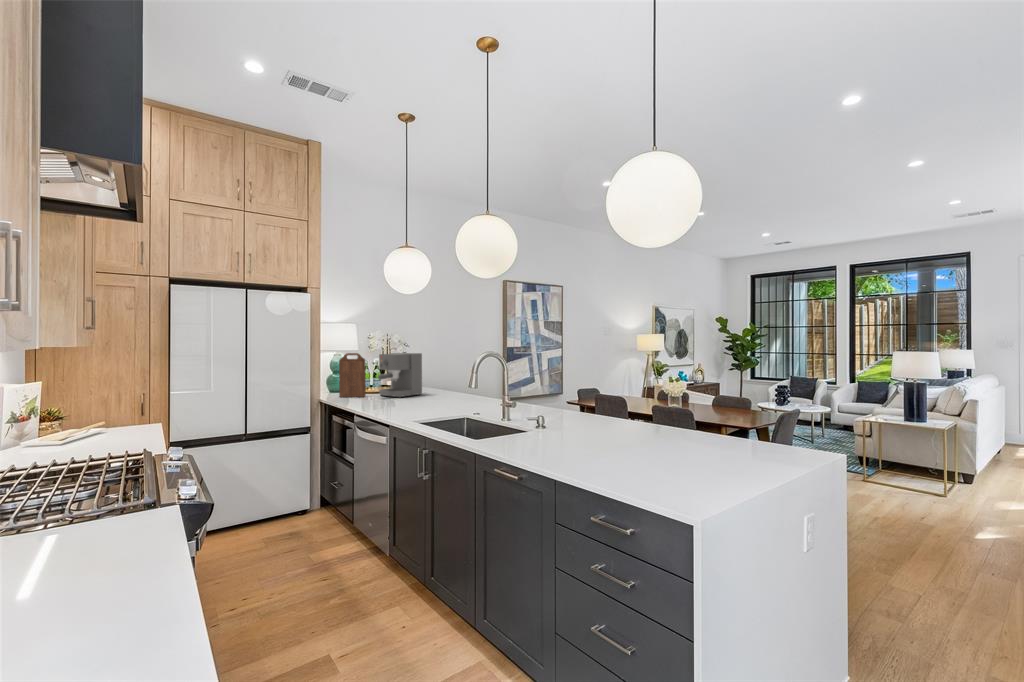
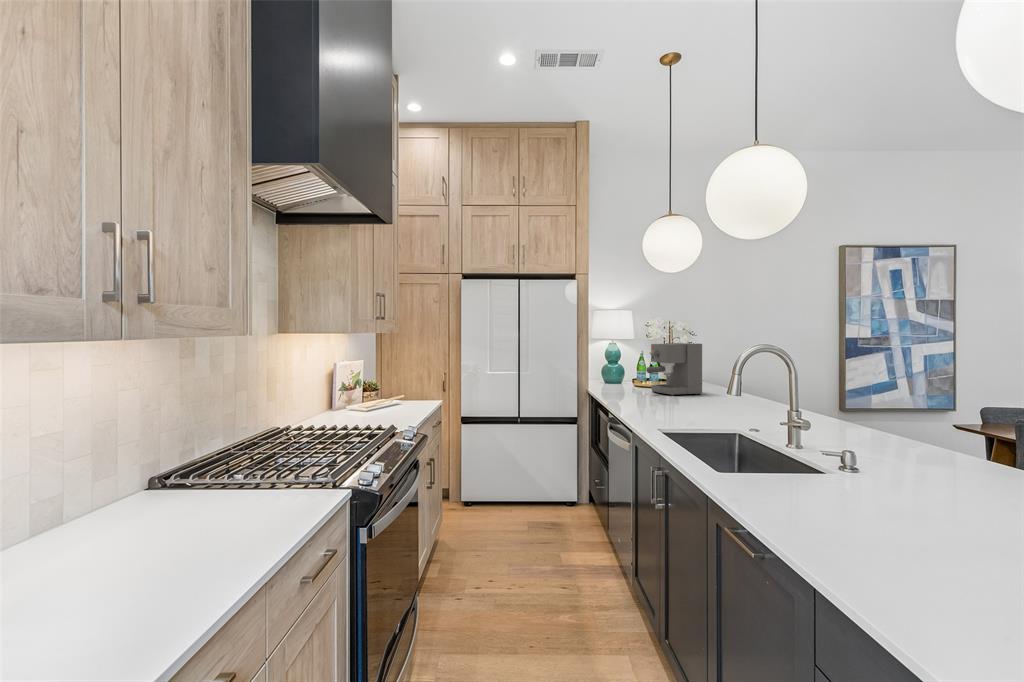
cutting board: present [339,353,366,397] -> none [608,342,635,392]

